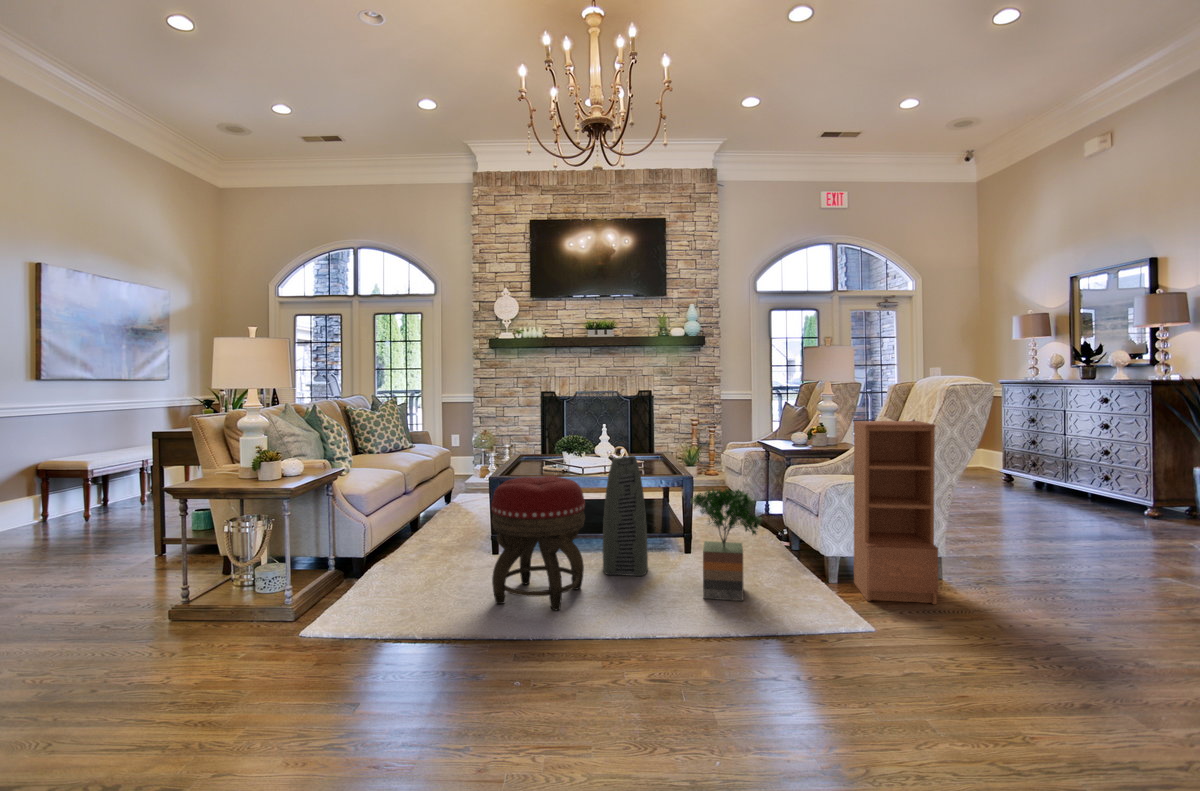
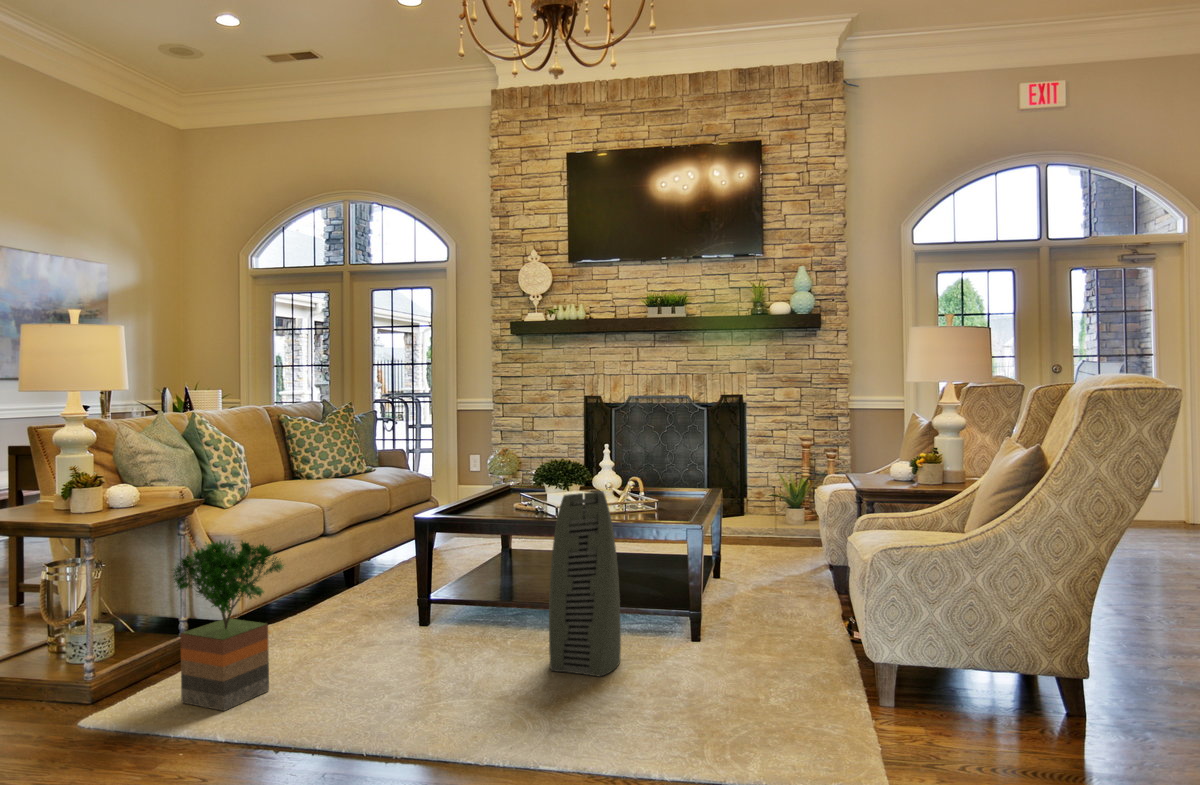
bookcase: present [853,421,938,604] -> none [933,443,1059,765]
footstool: present [492,476,585,610] -> none [355,519,500,721]
potted tree: present [692,489,762,601] -> present [172,541,284,711]

